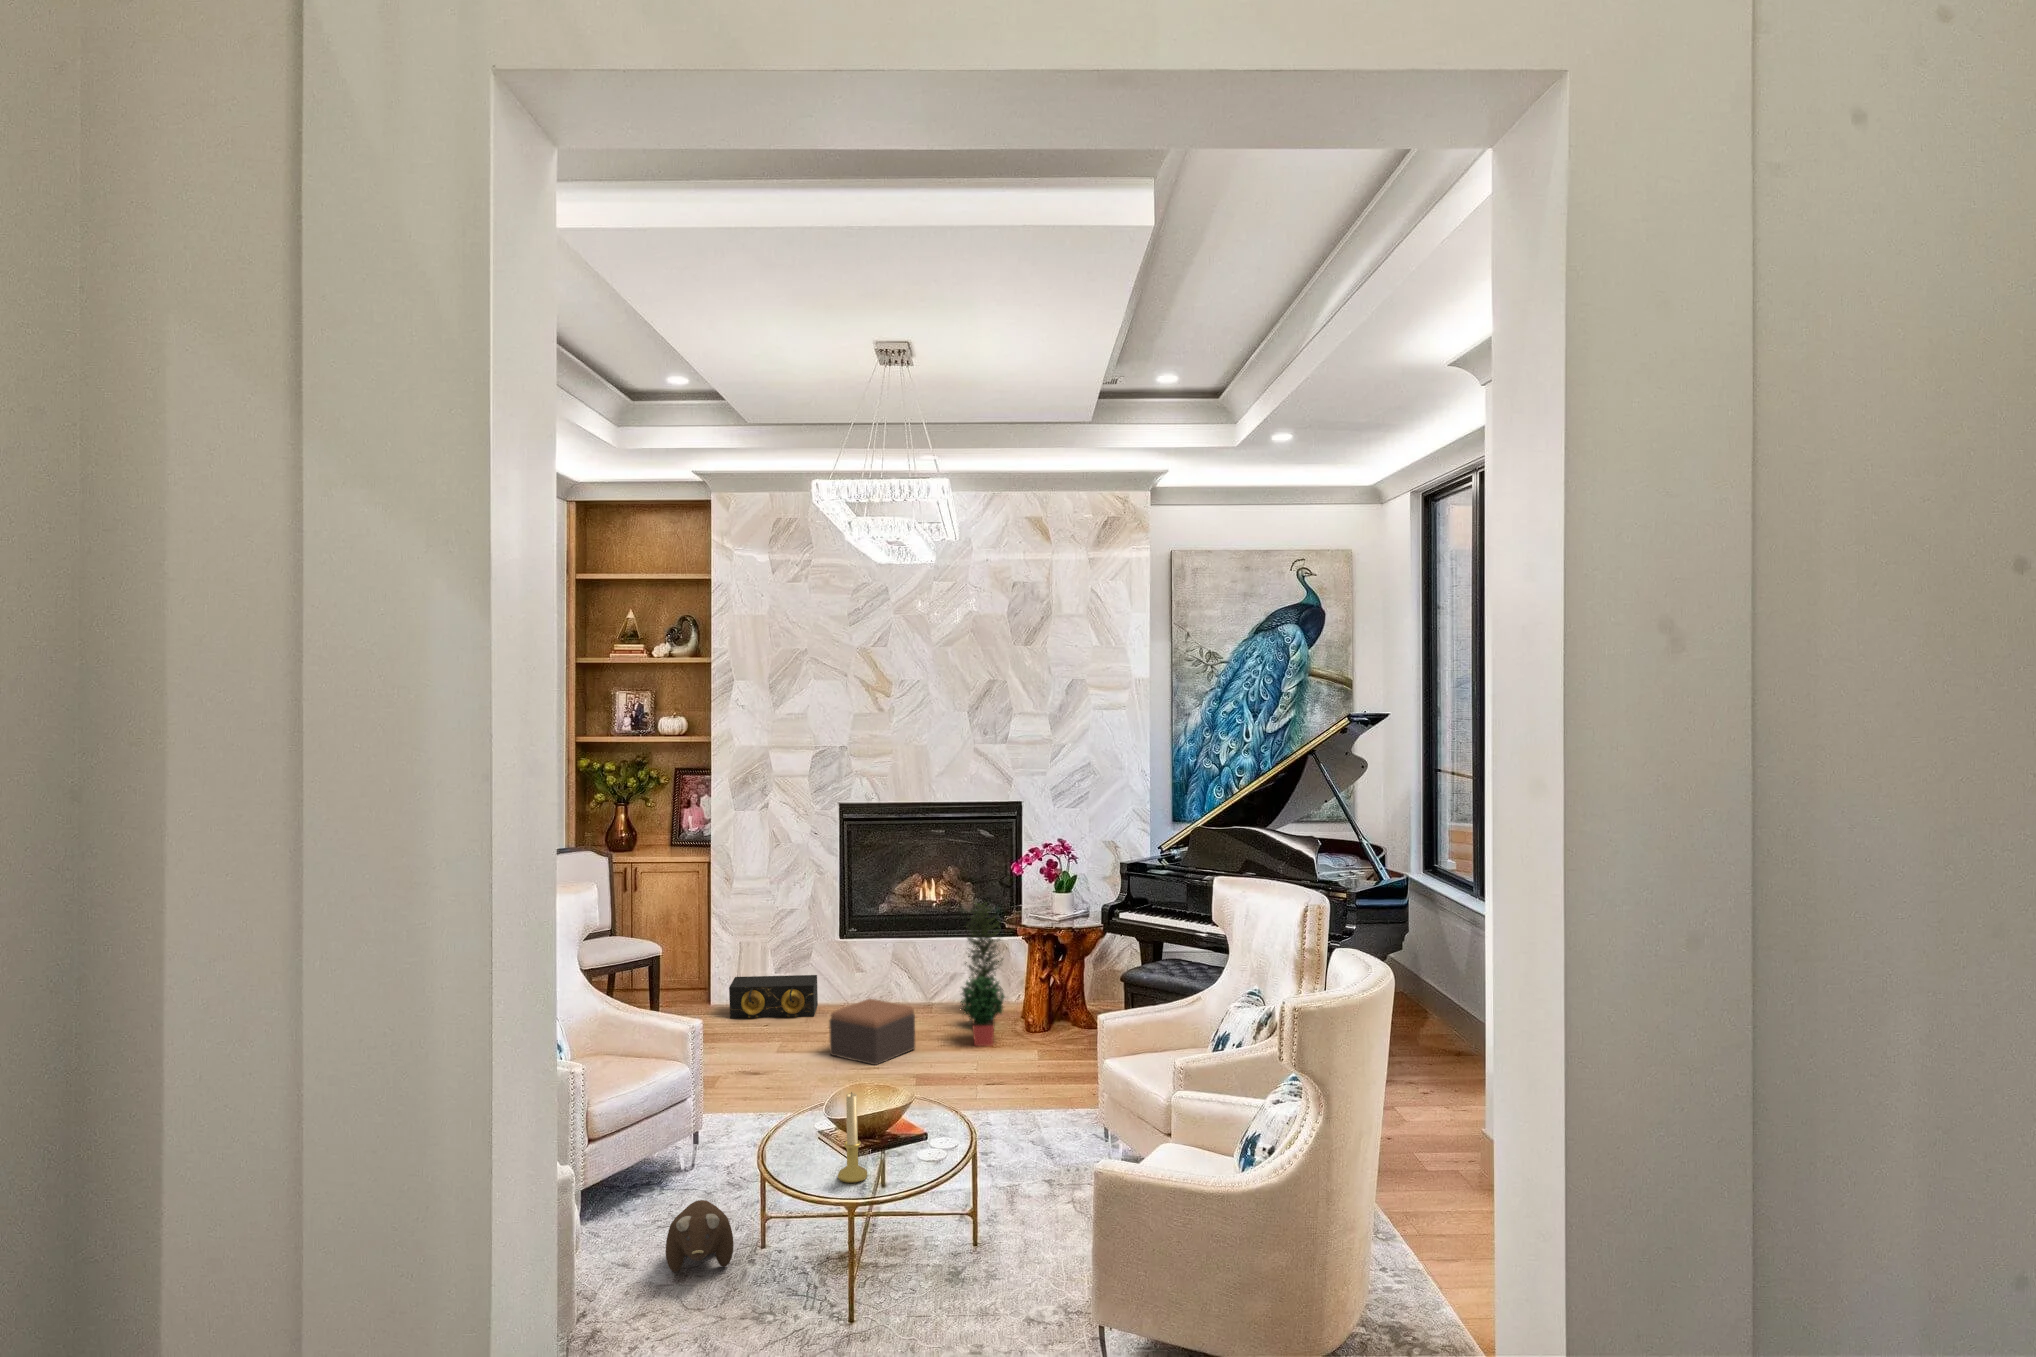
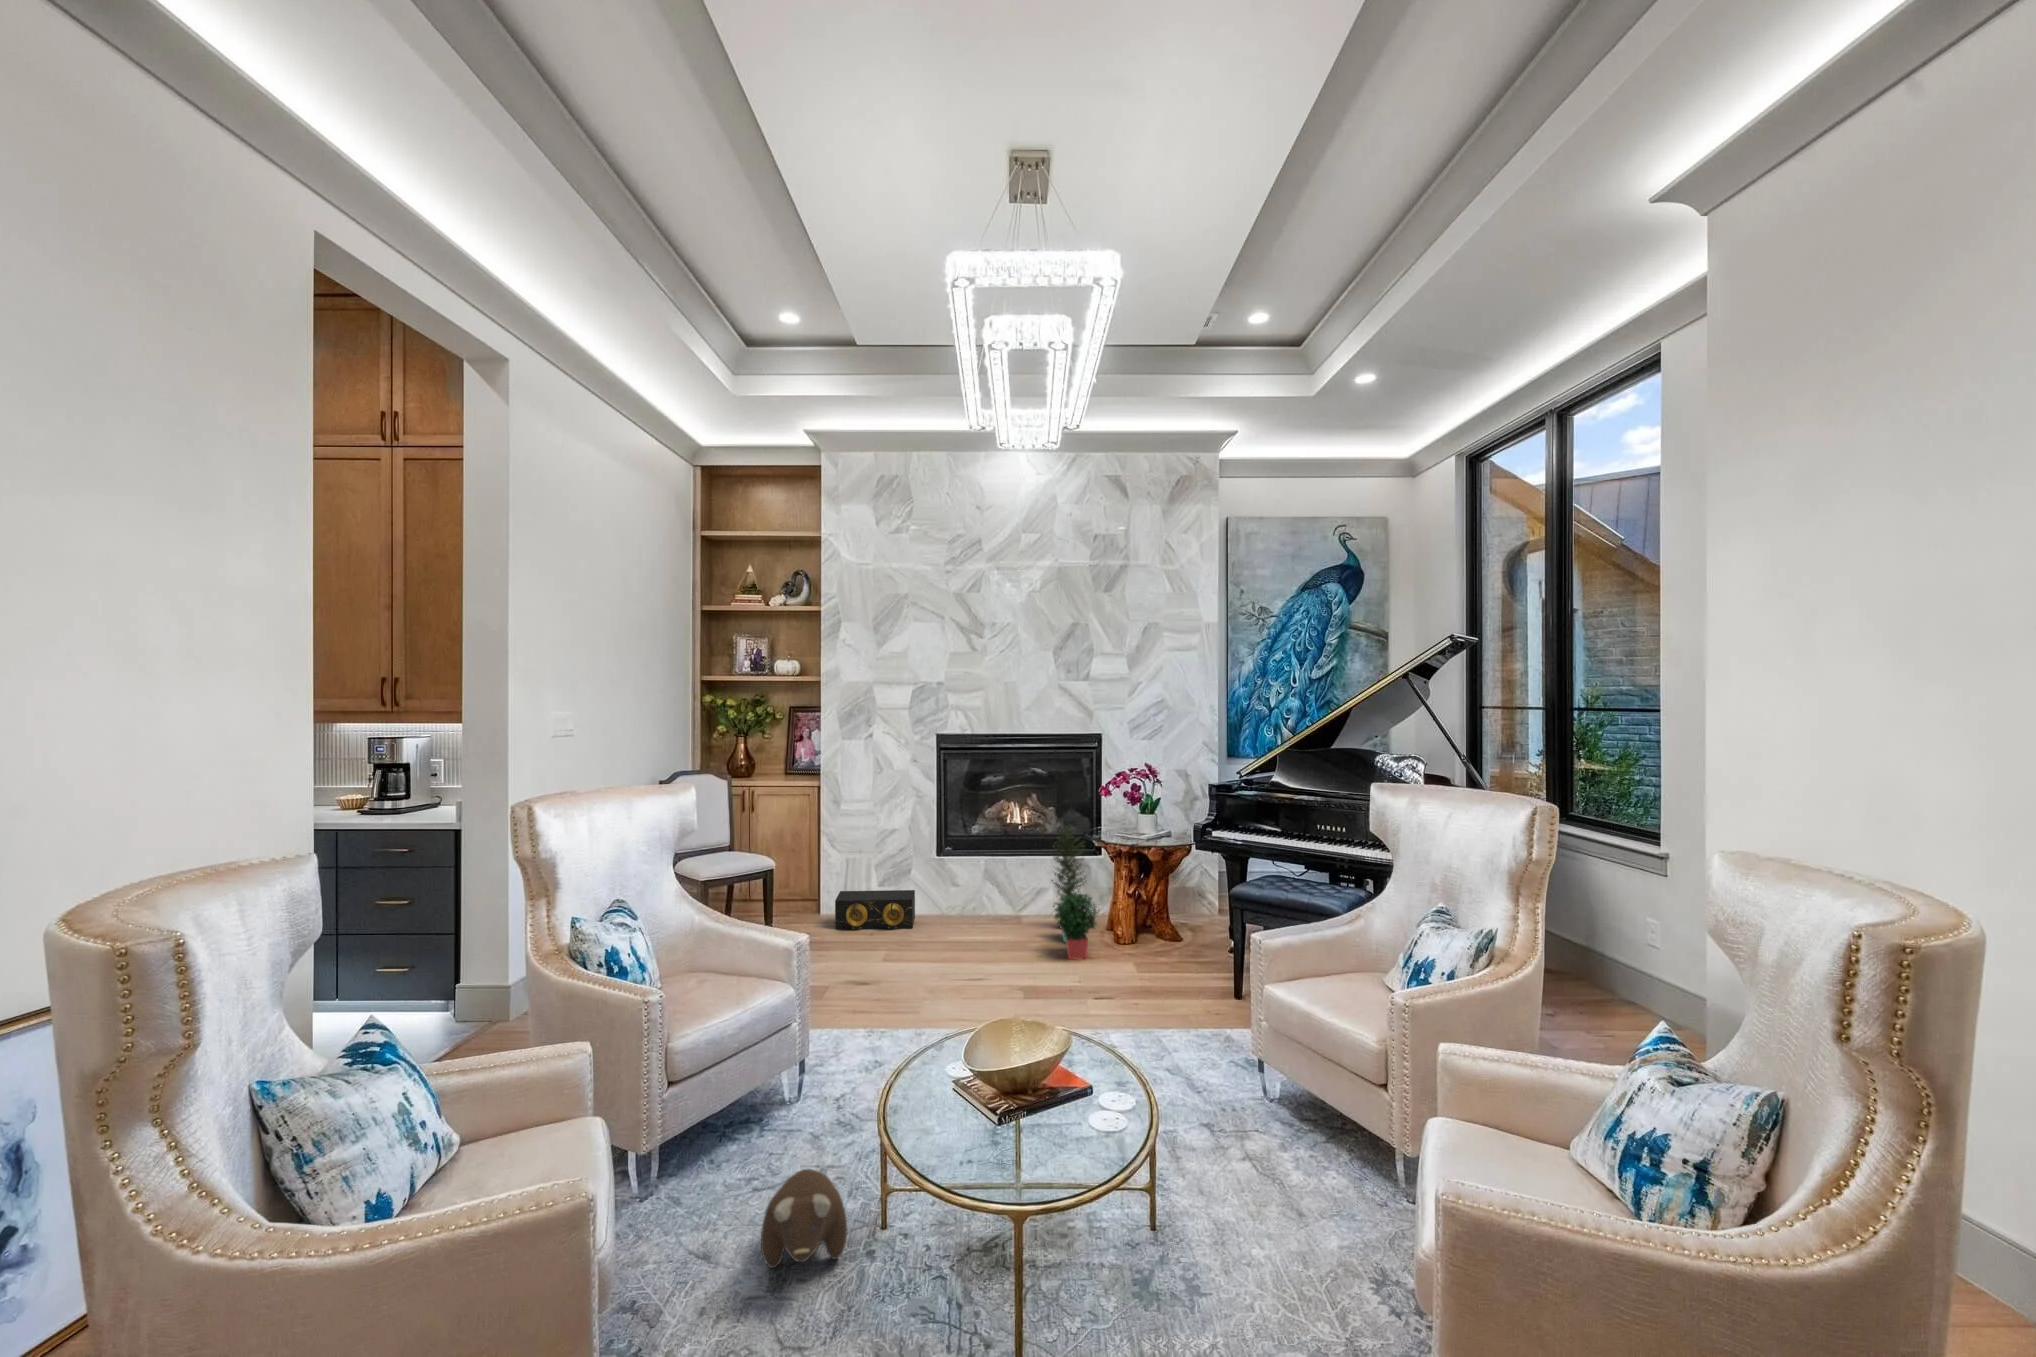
footstool: present [829,999,915,1065] -> none [932,913,1013,979]
candle holder: present [838,1092,867,1183] -> none [991,1043,1031,1170]

